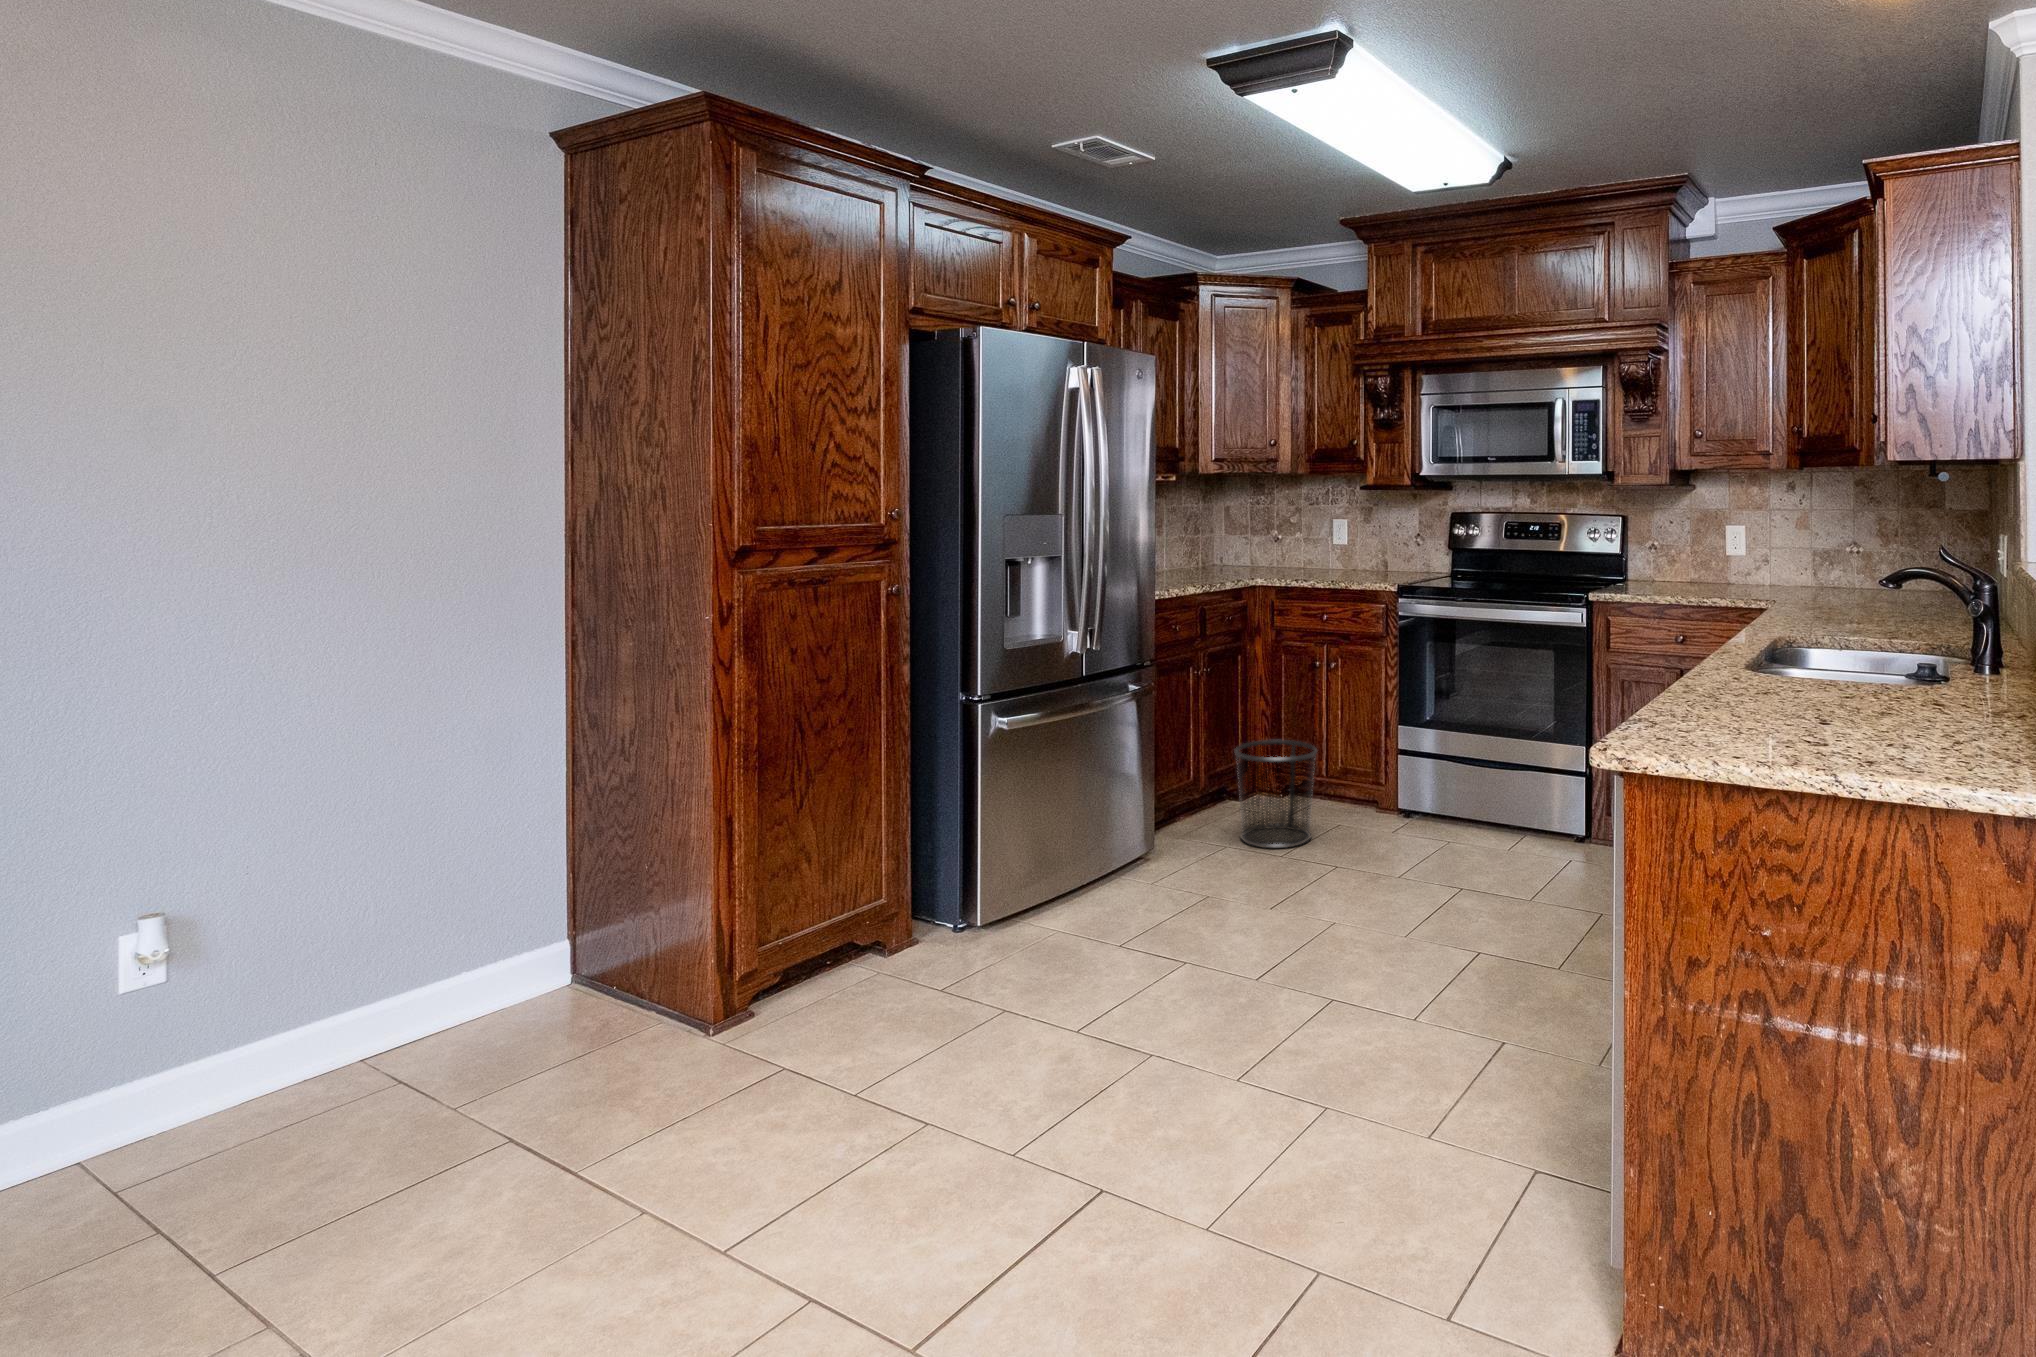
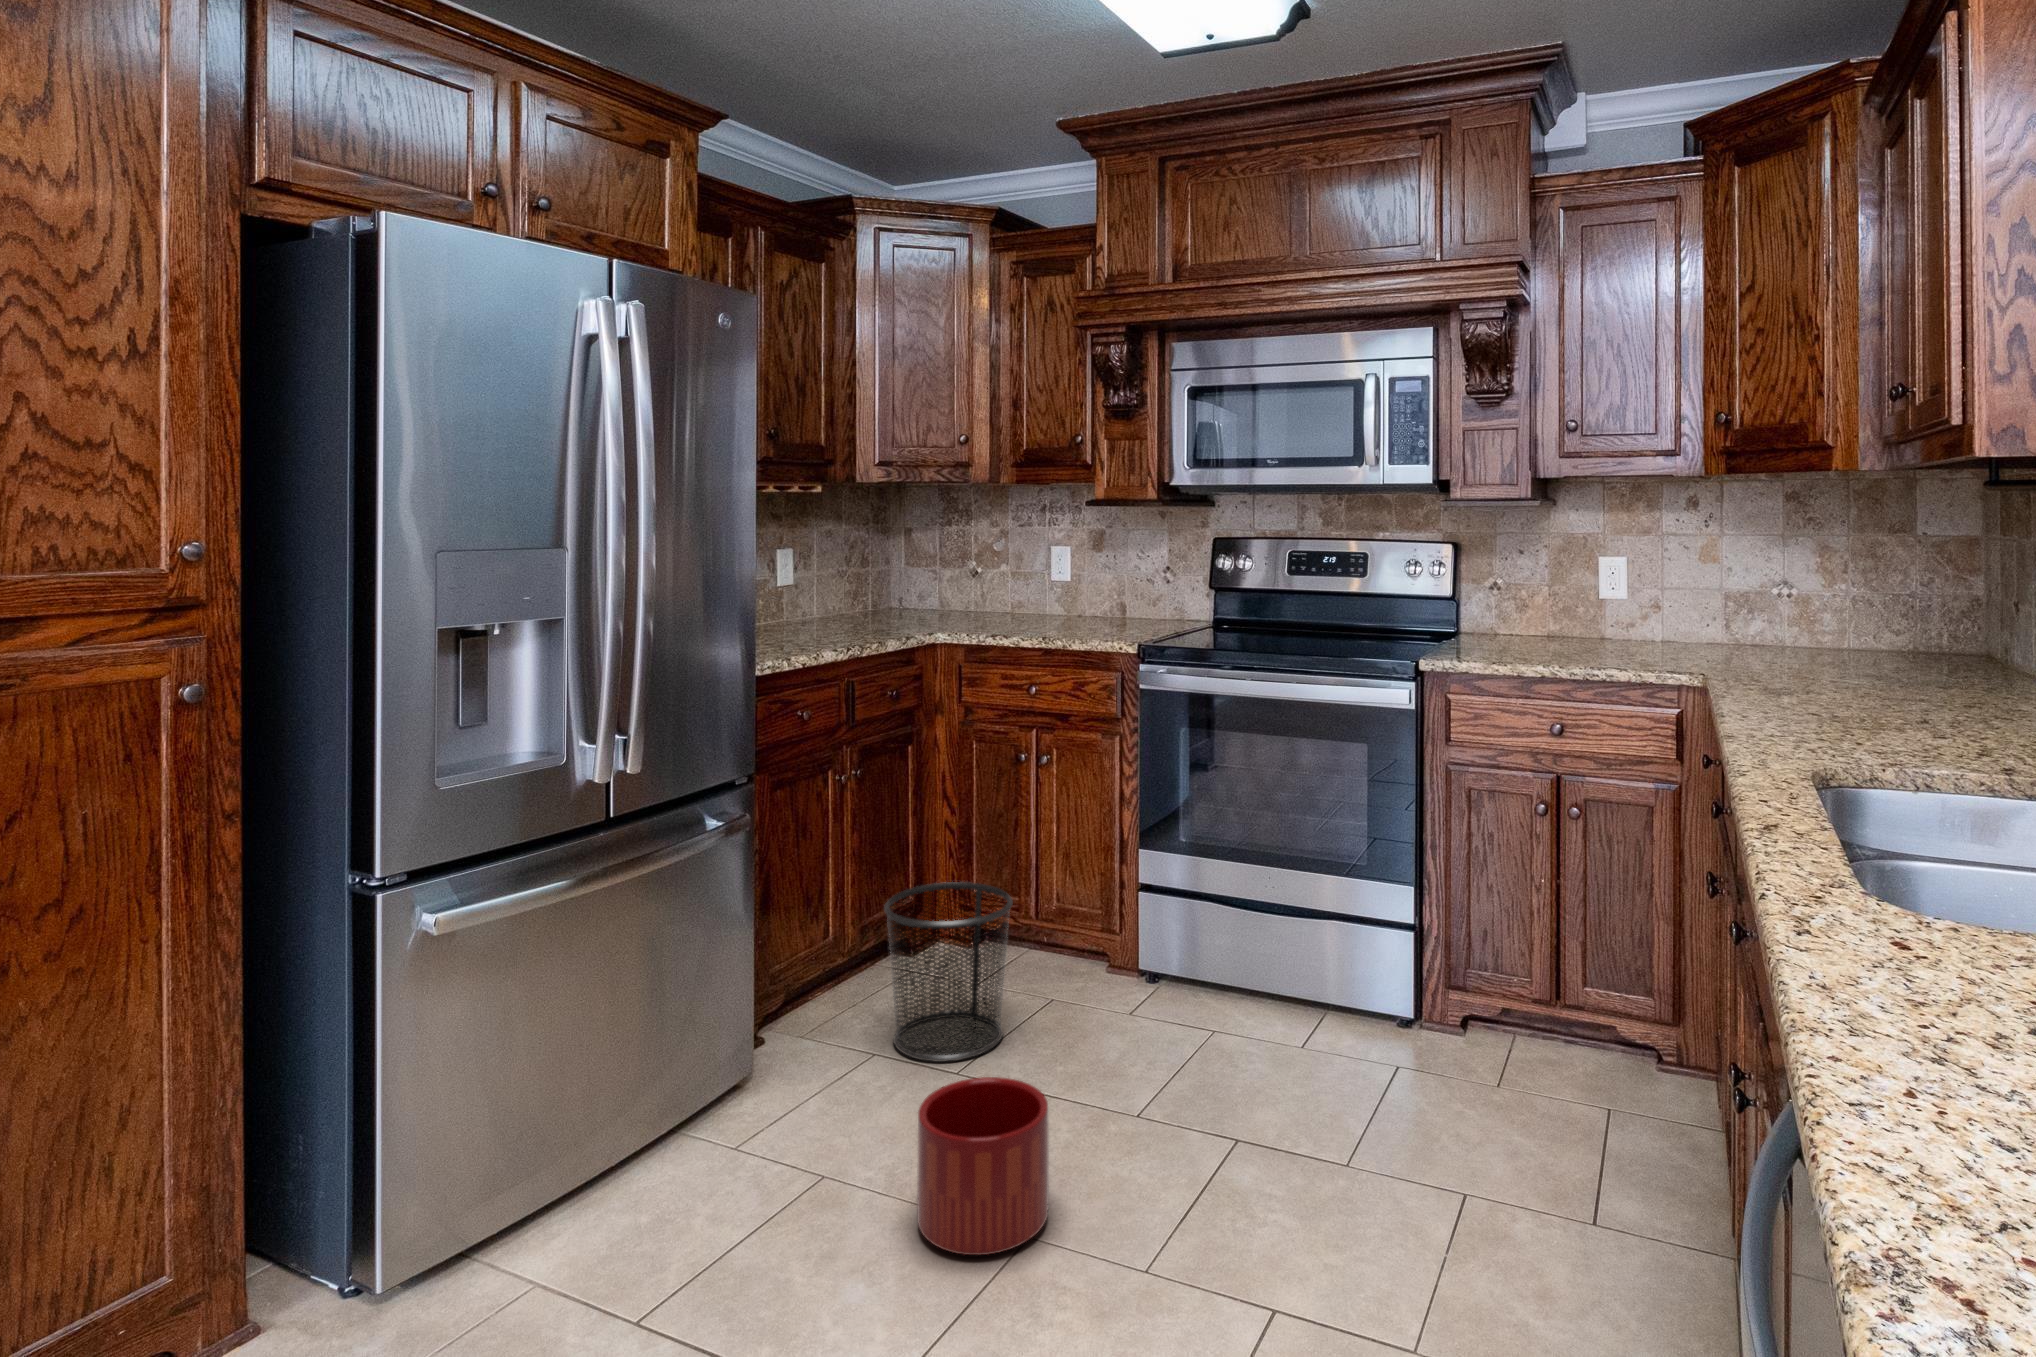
planter: none [1273,835,1350,927] -> present [917,1077,1049,1255]

